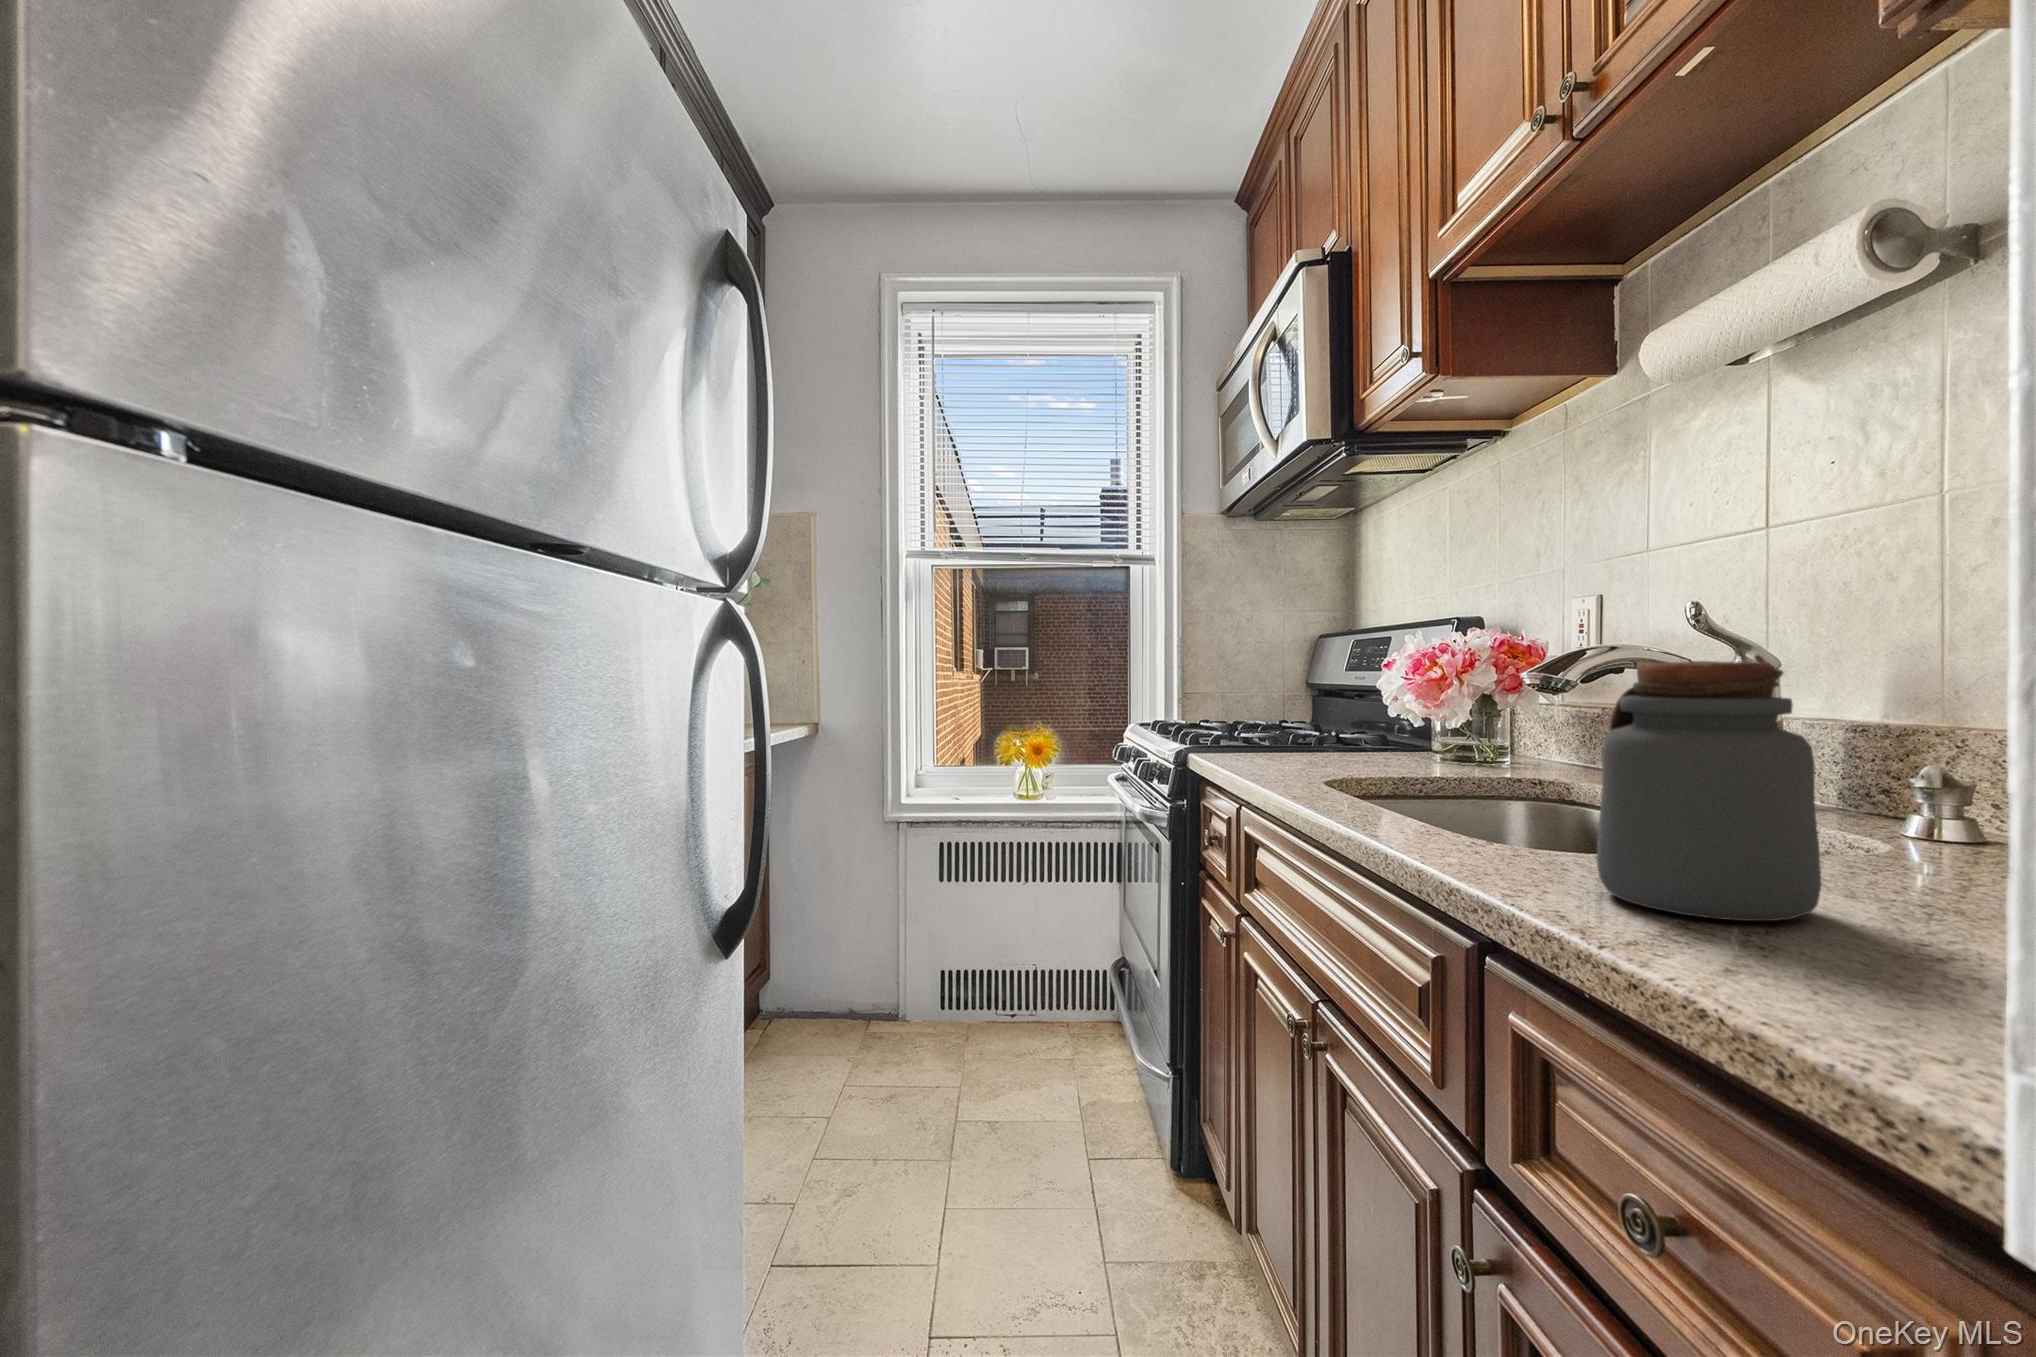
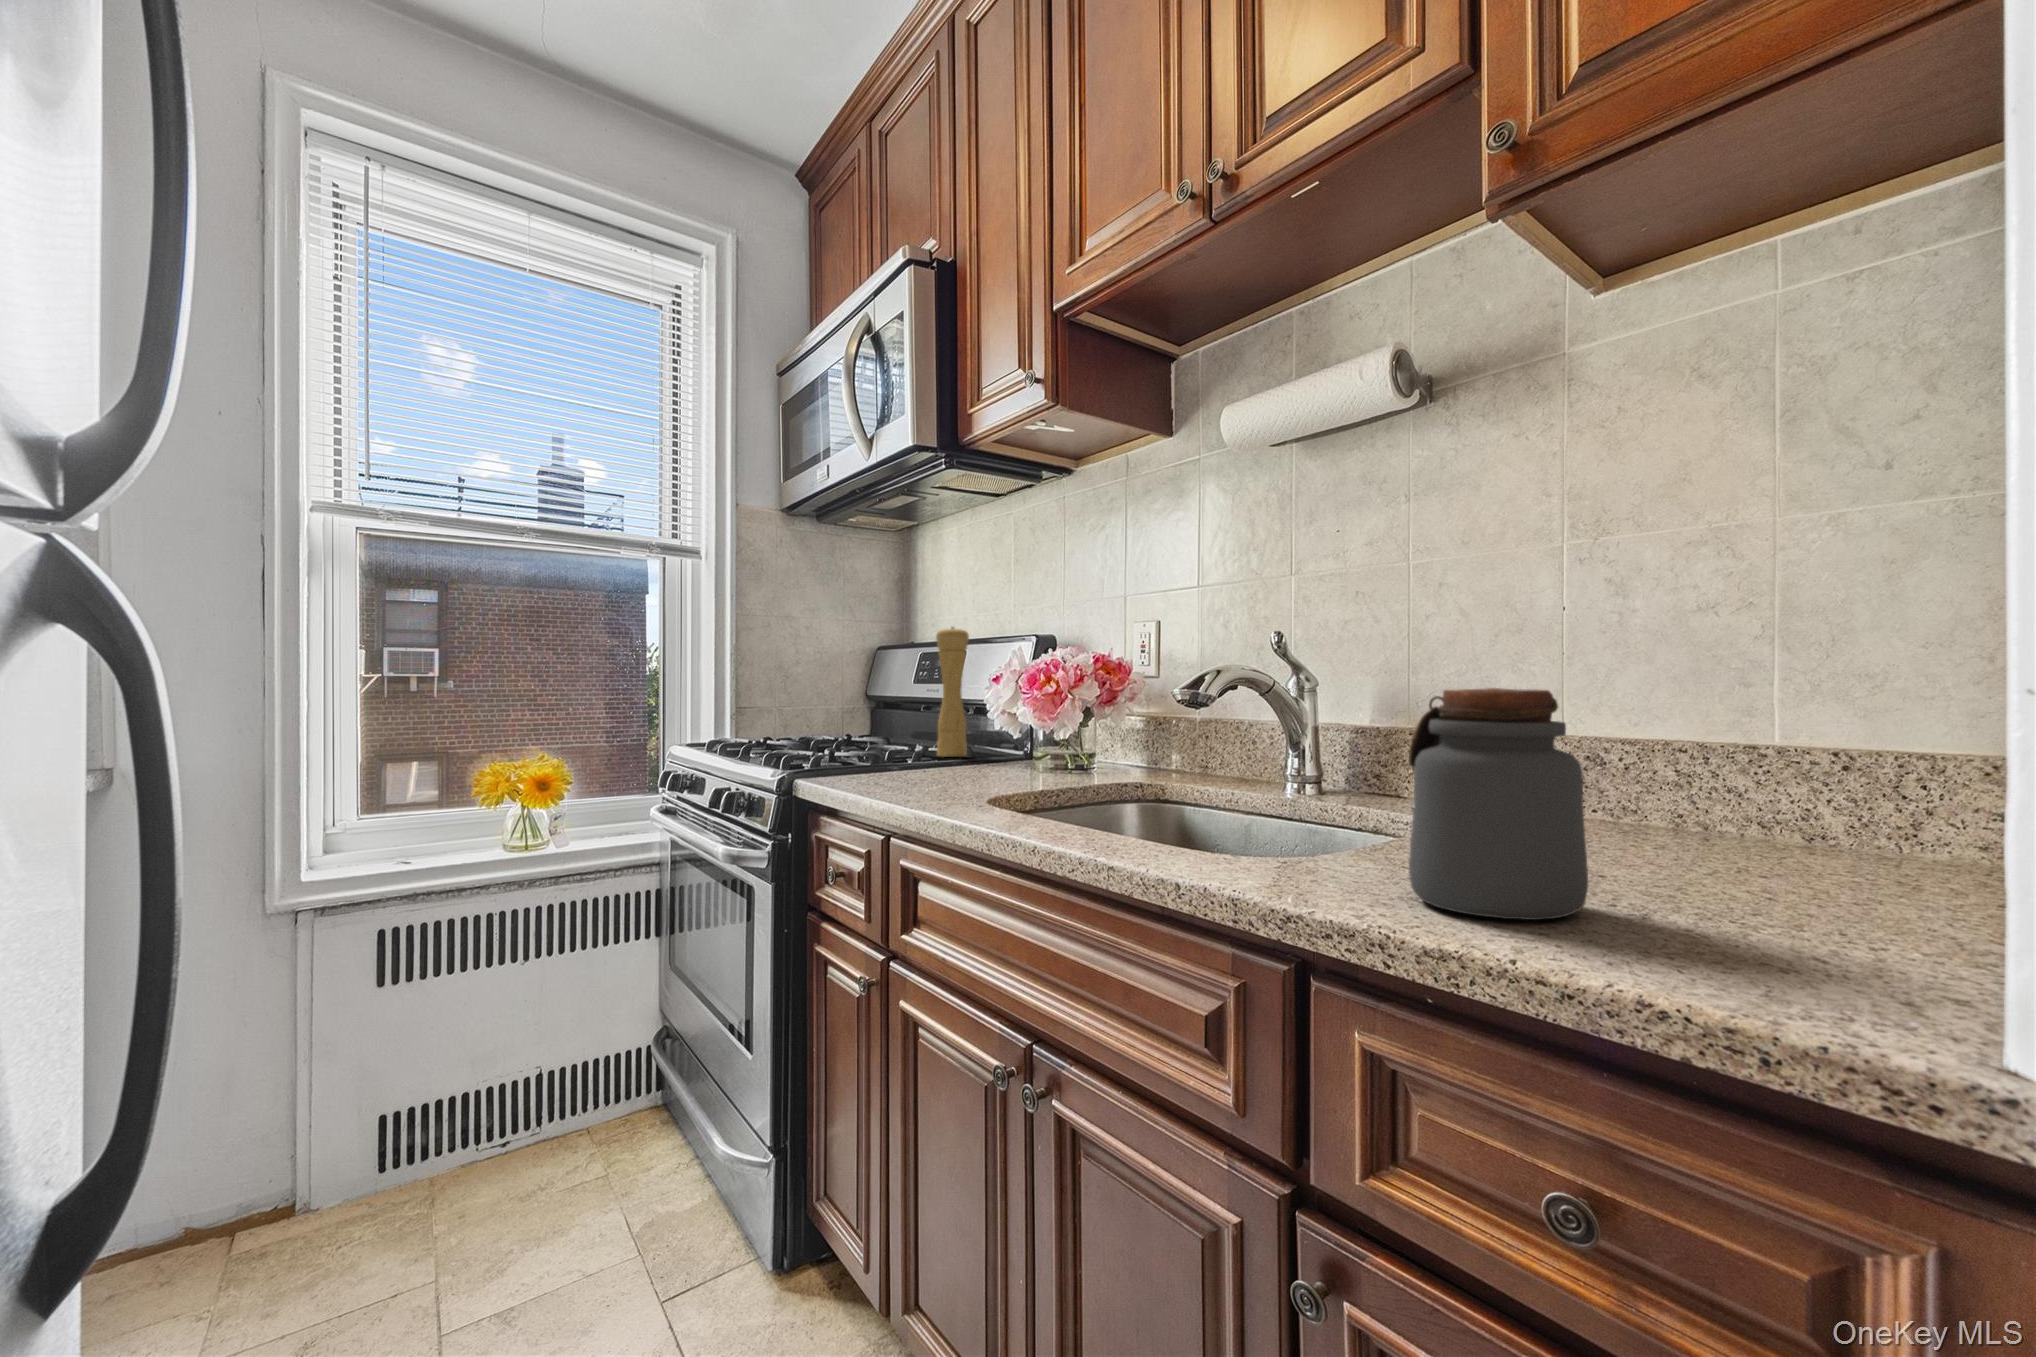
pepper mill: none [1348,613,1382,739] -> present [936,627,969,757]

